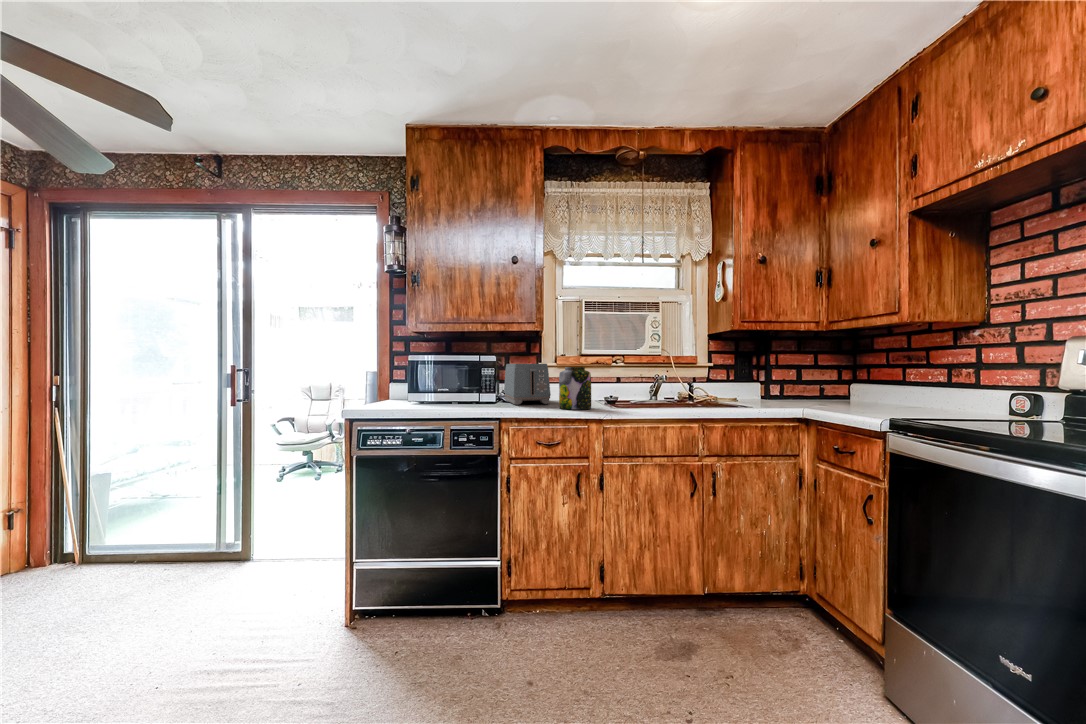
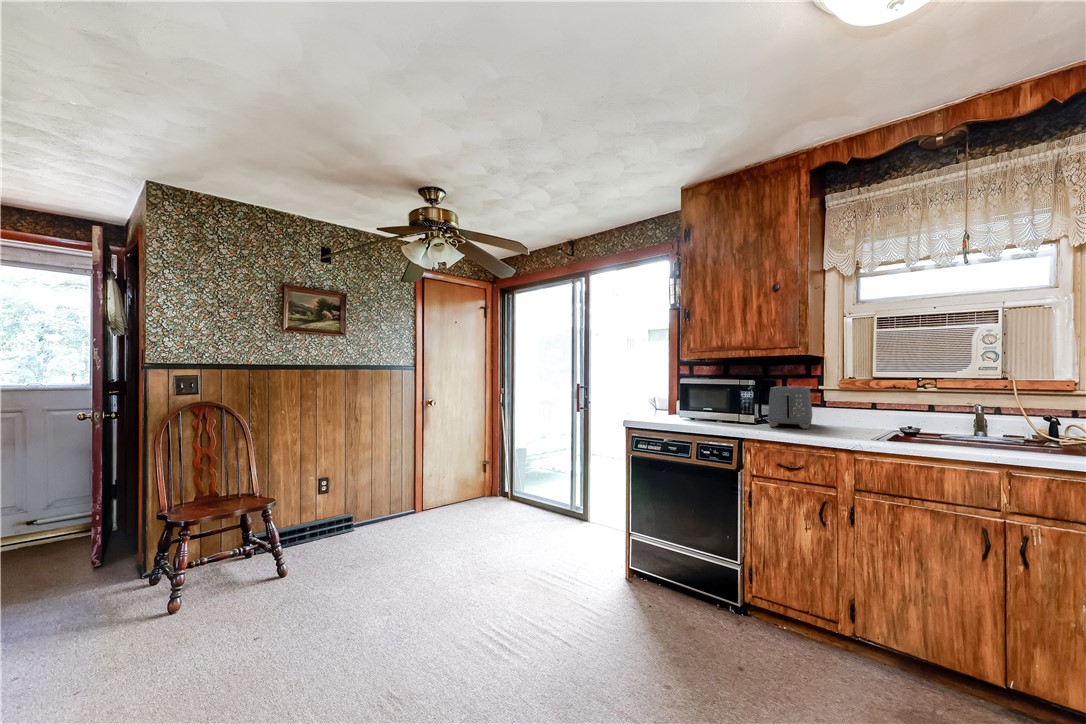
jar: present [559,367,591,410] -> none [806,393,843,437]

